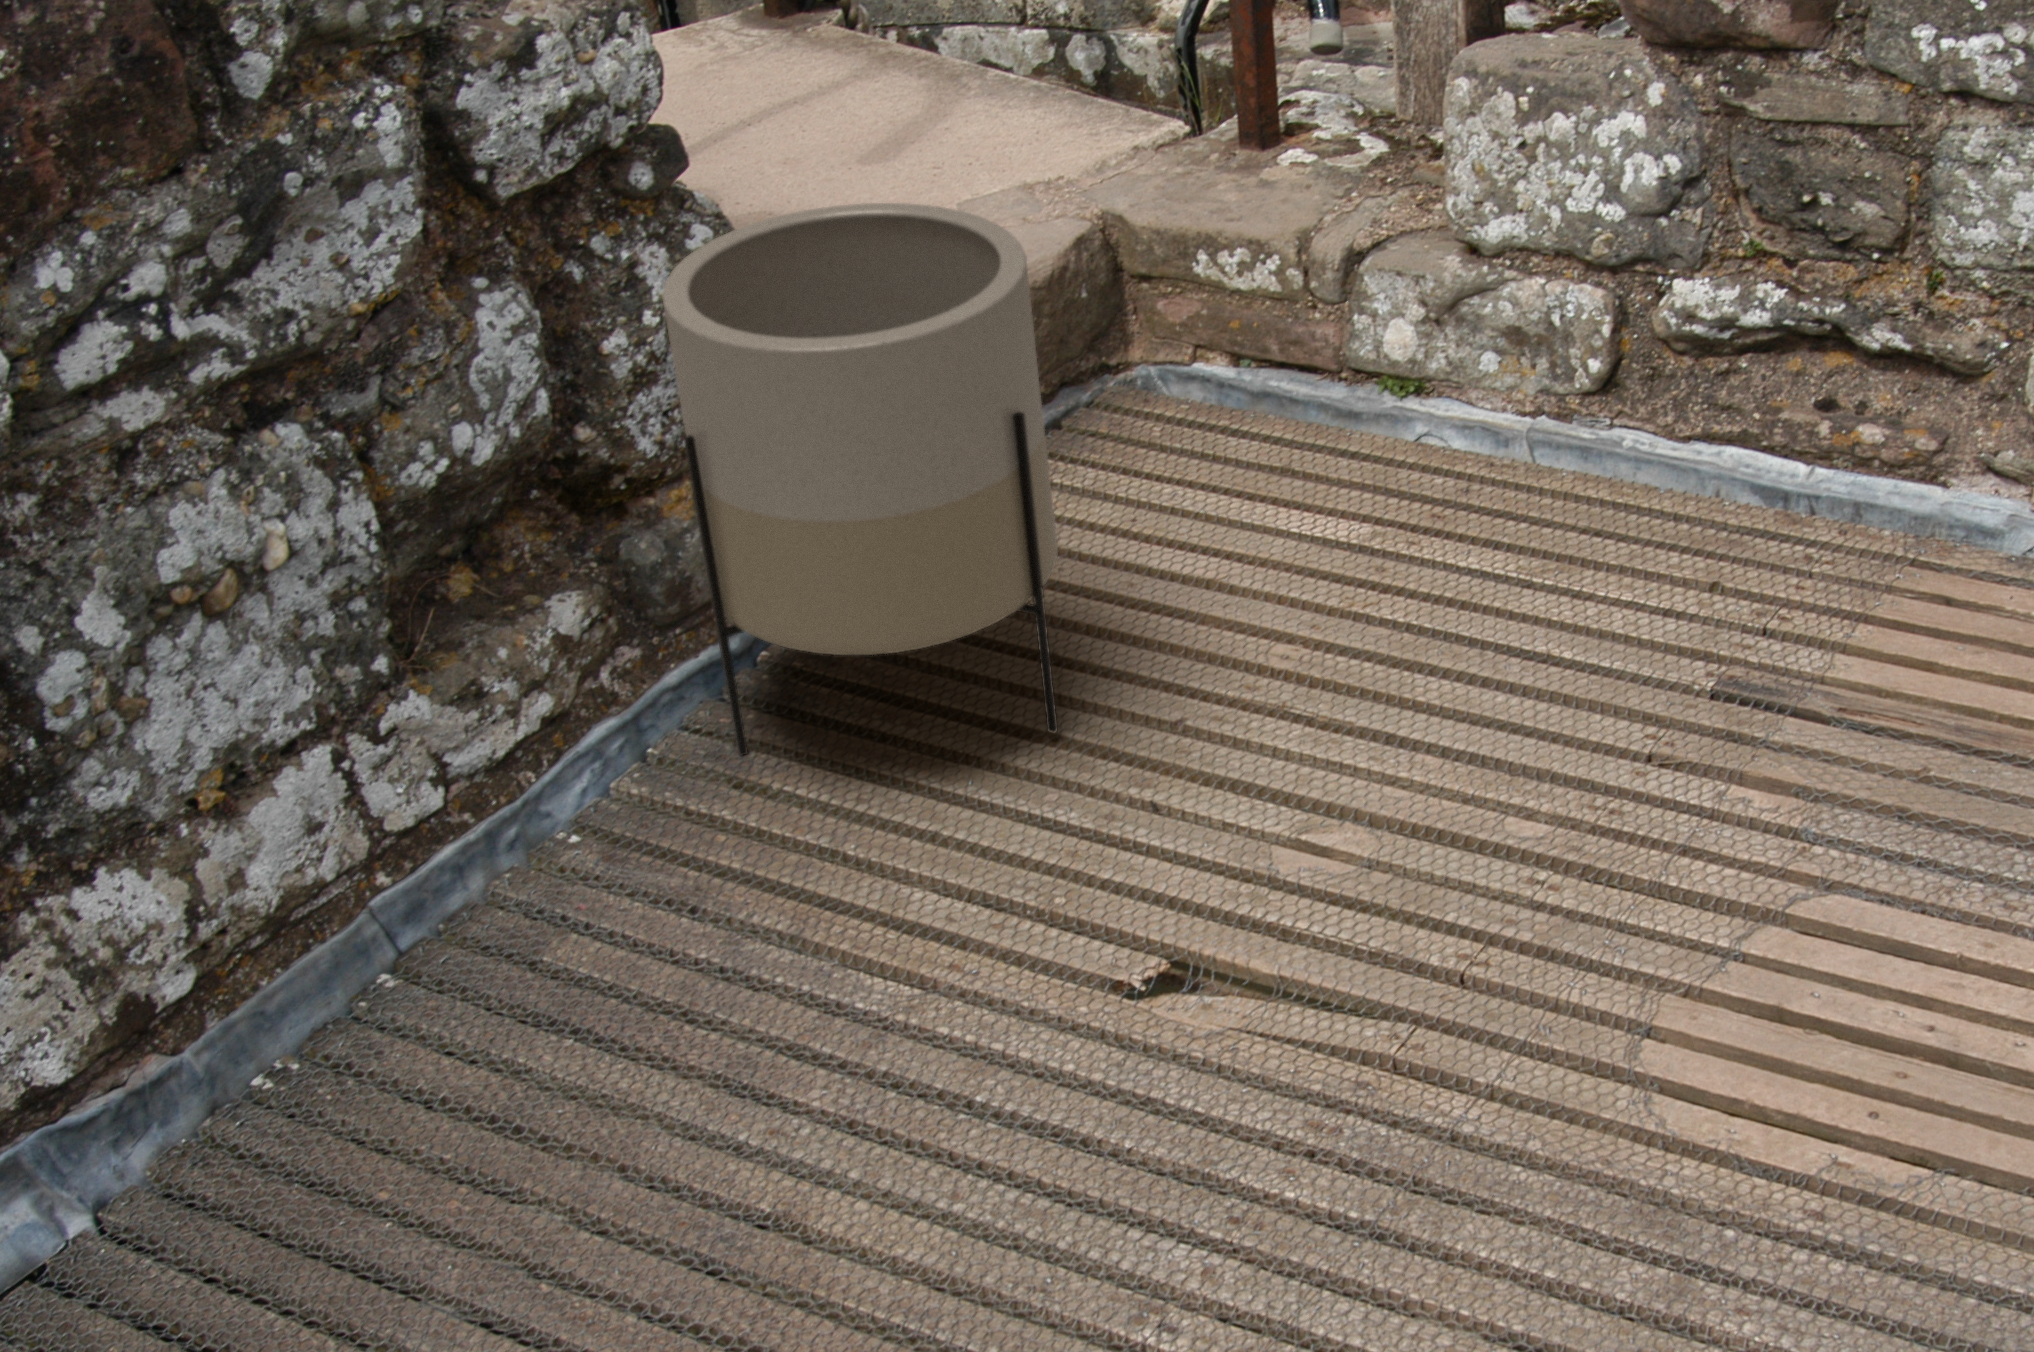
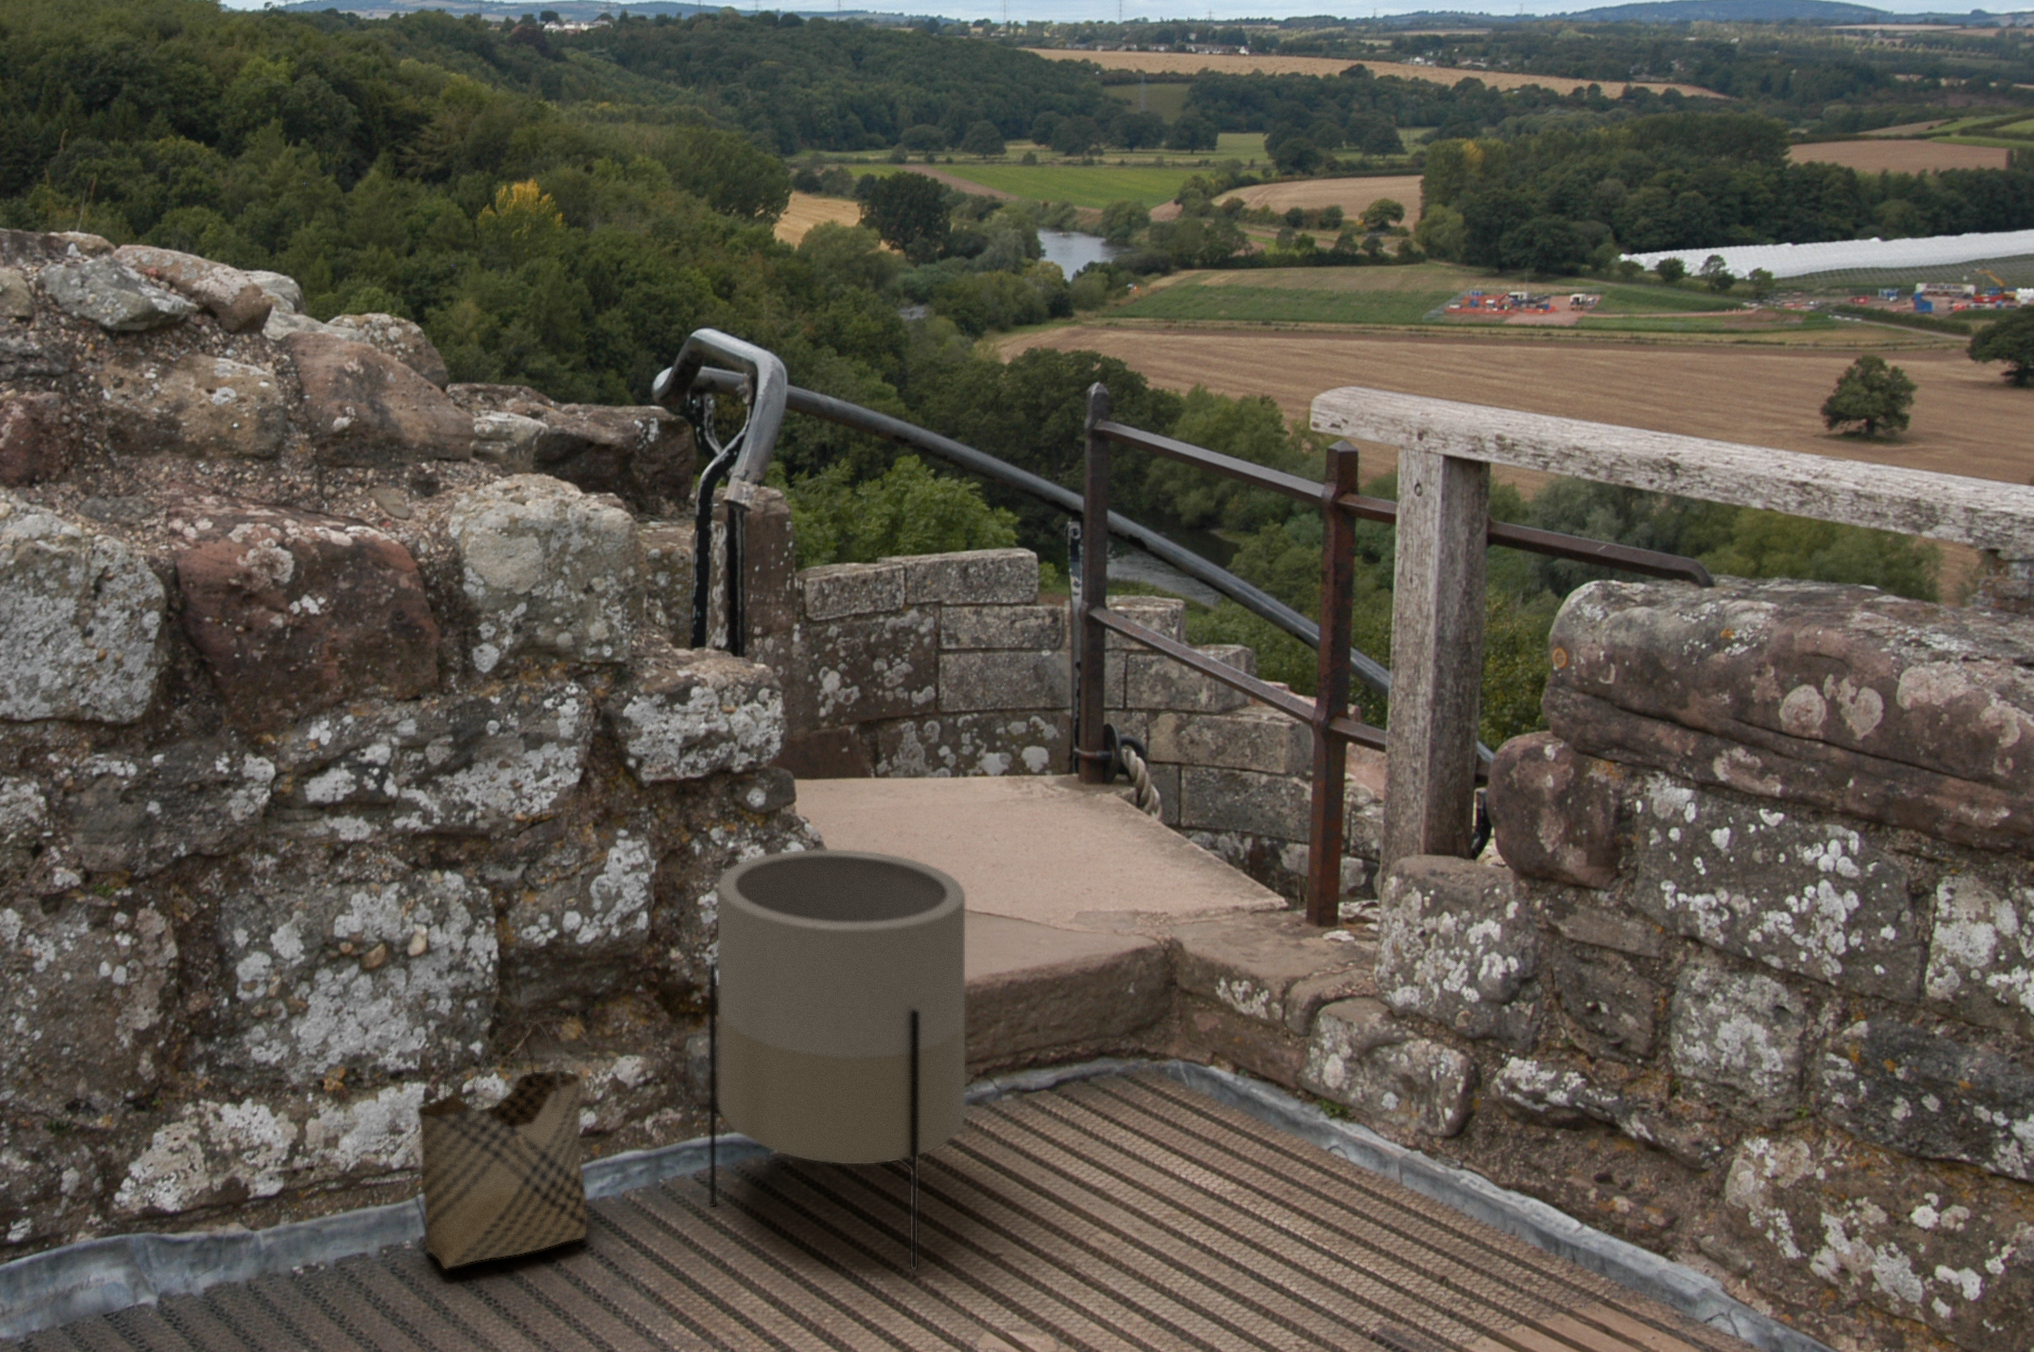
woven basket: none [371,585,632,977] -> present [417,991,588,1268]

